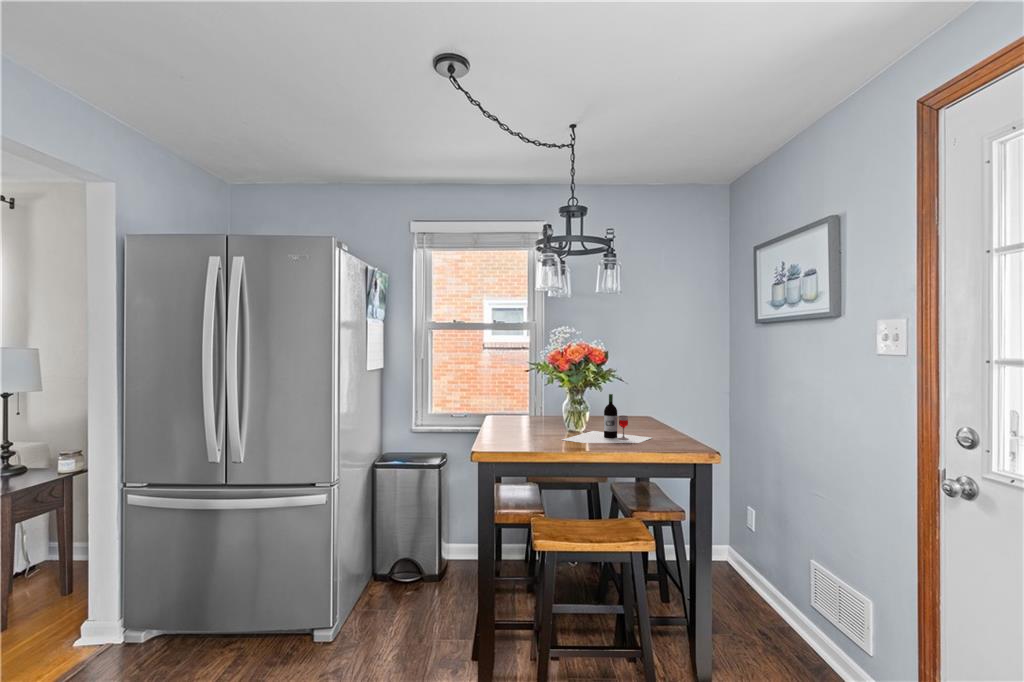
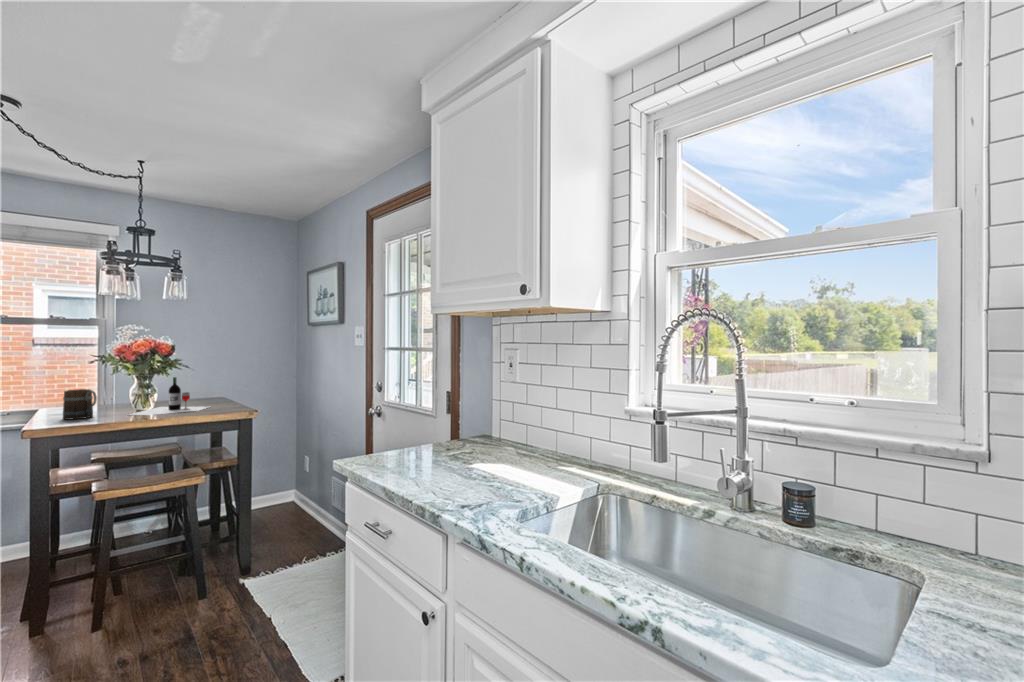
mug: none [502,403,533,440] -> present [63,389,96,420]

